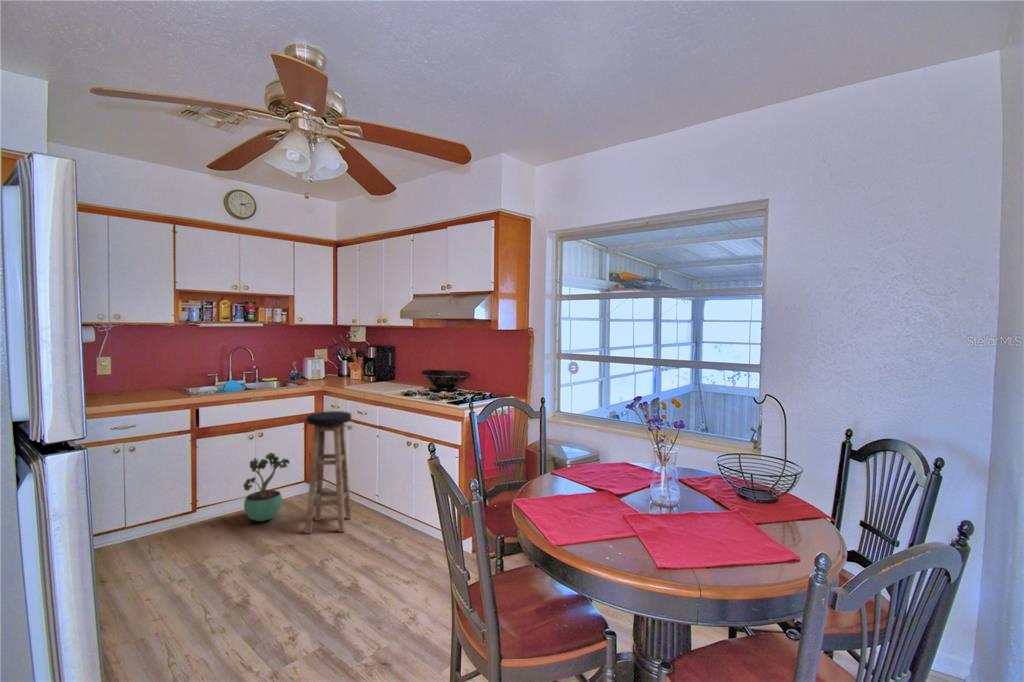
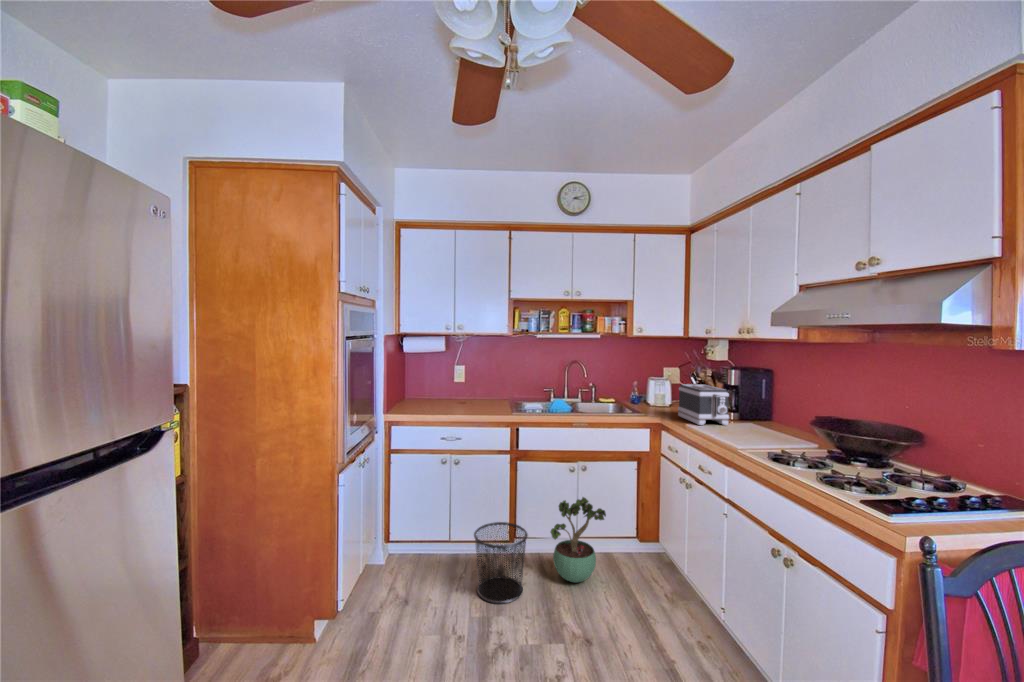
toaster: none [335,359,372,387] -> present [678,384,729,425]
bar stool: present [306,411,352,534] -> none [610,459,681,656]
waste bin: none [170,488,226,554] -> present [474,522,528,604]

